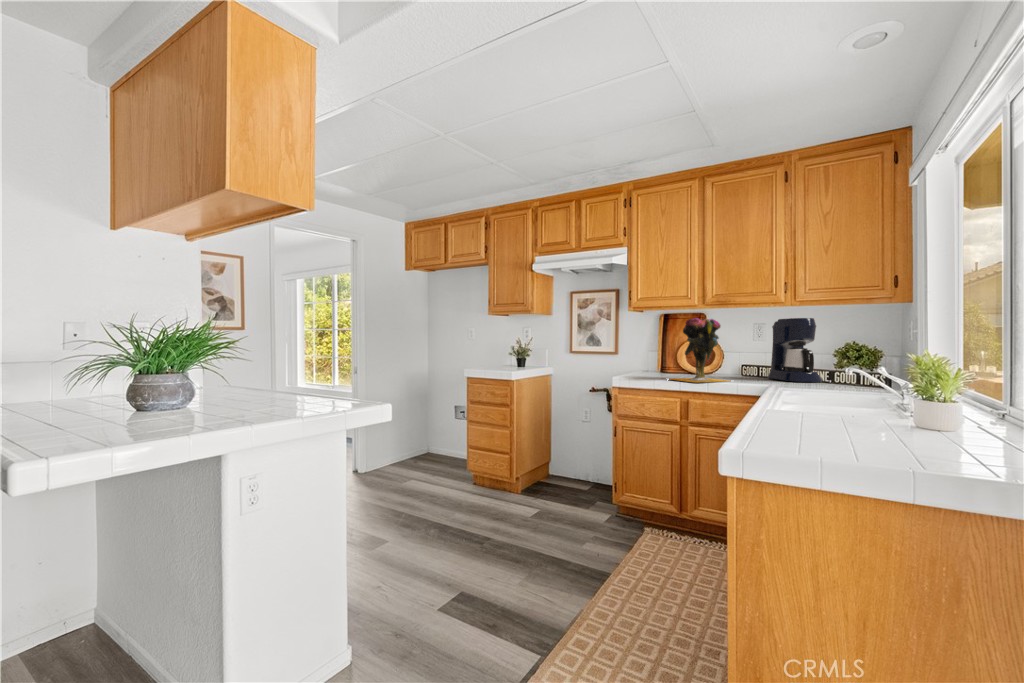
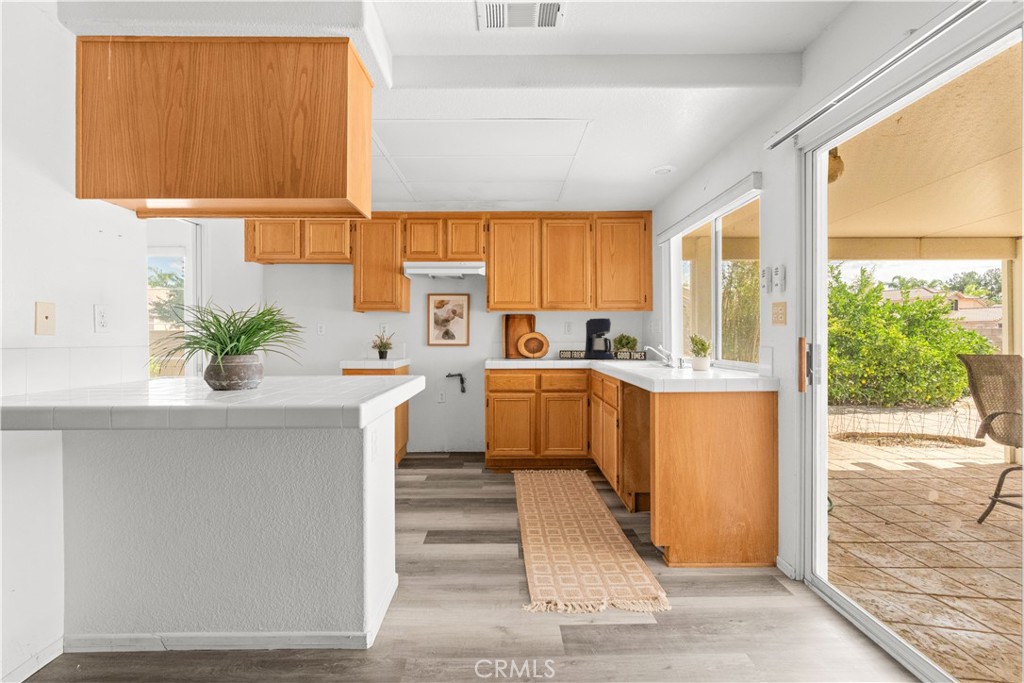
vase: present [672,318,728,383] -> none [527,318,568,362]

